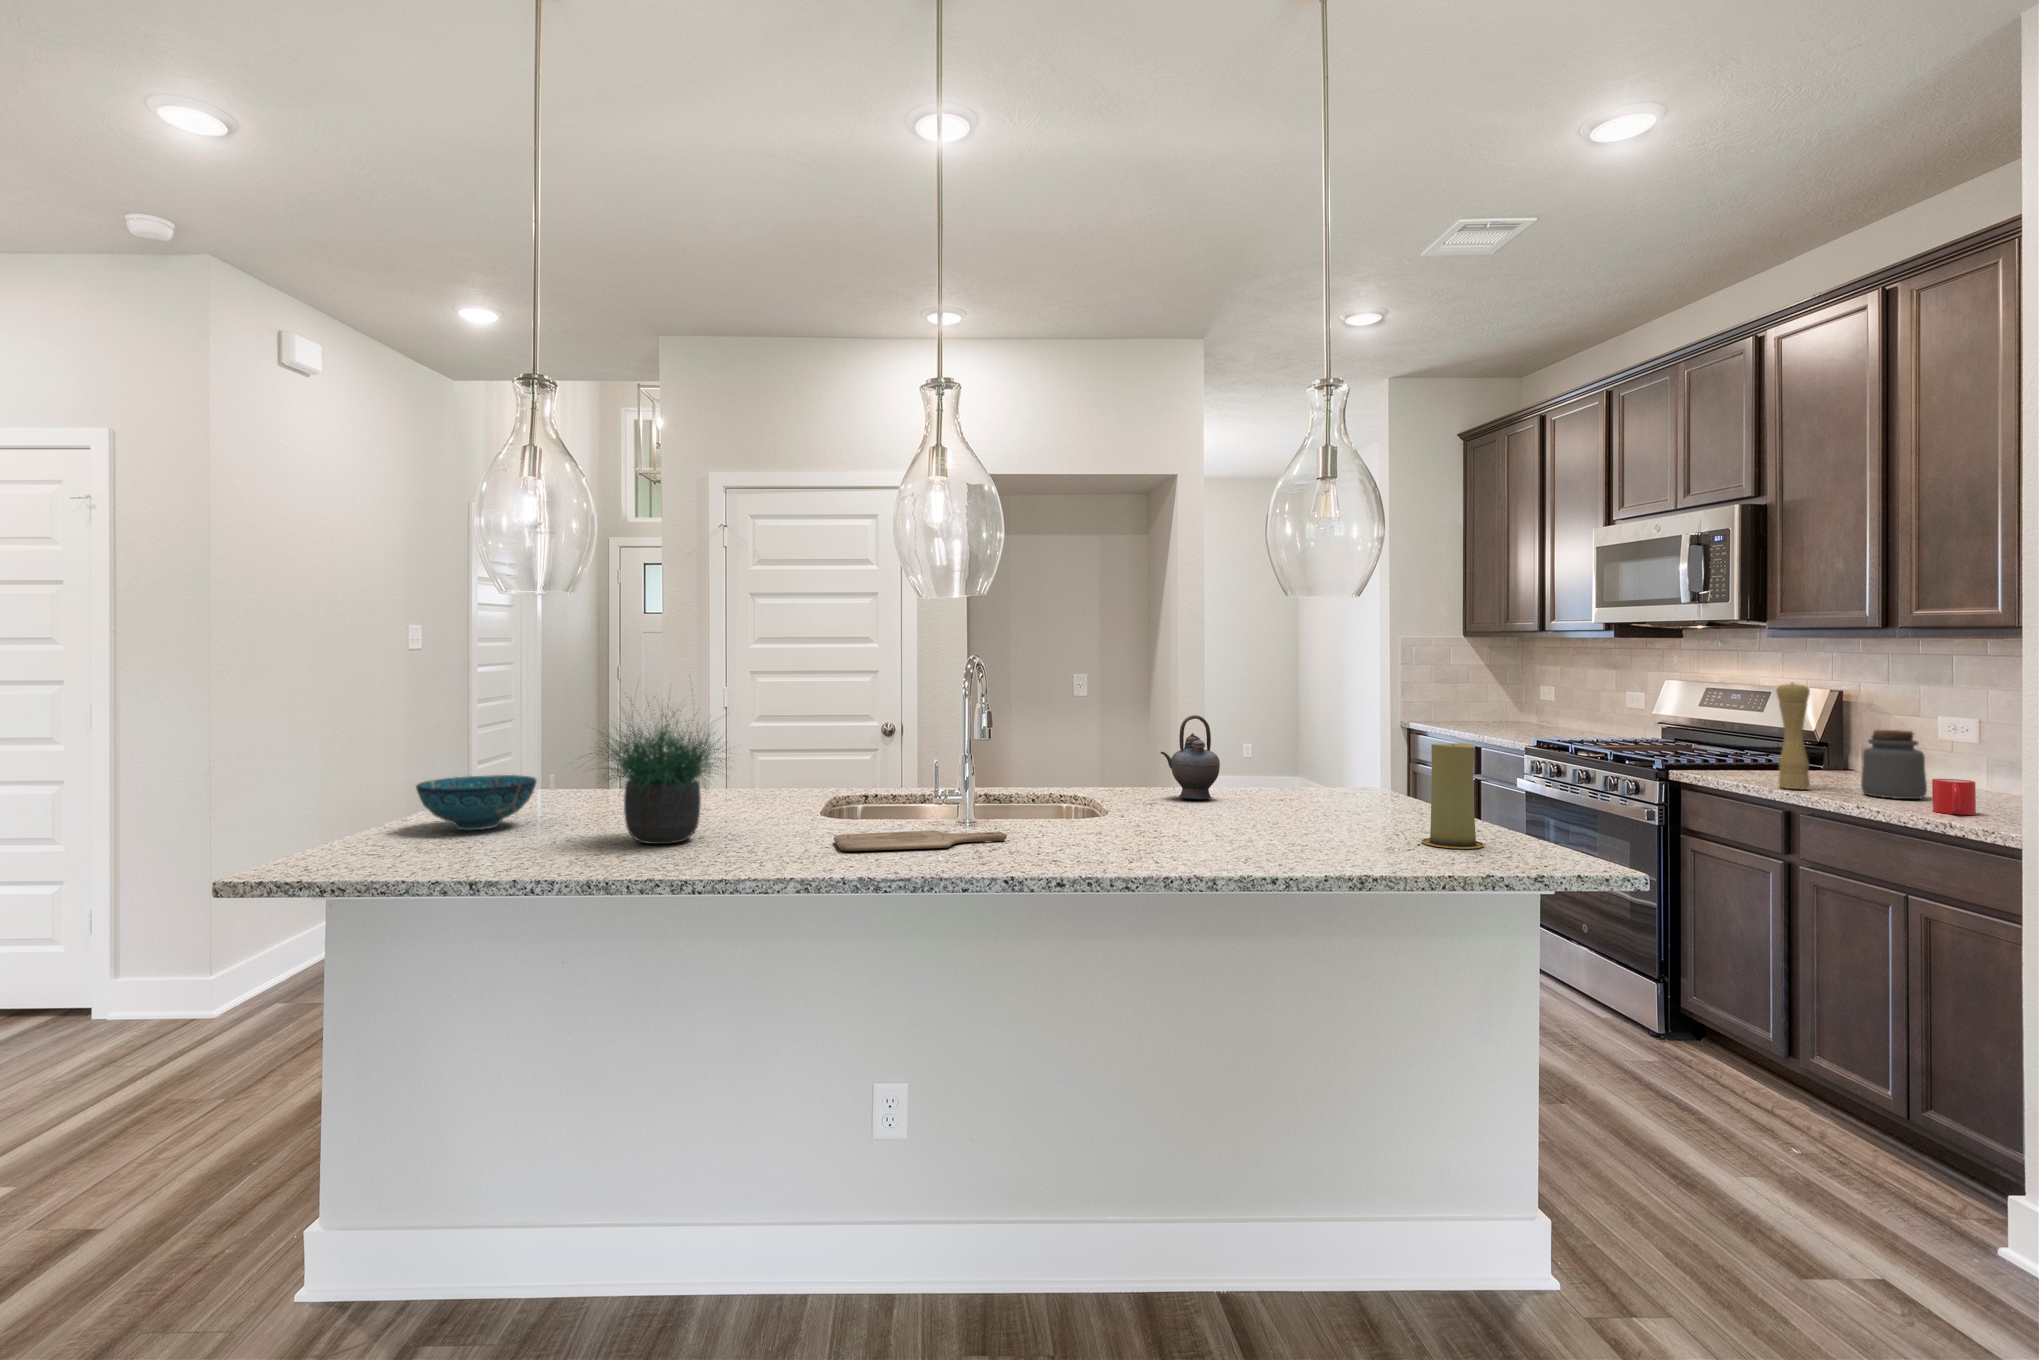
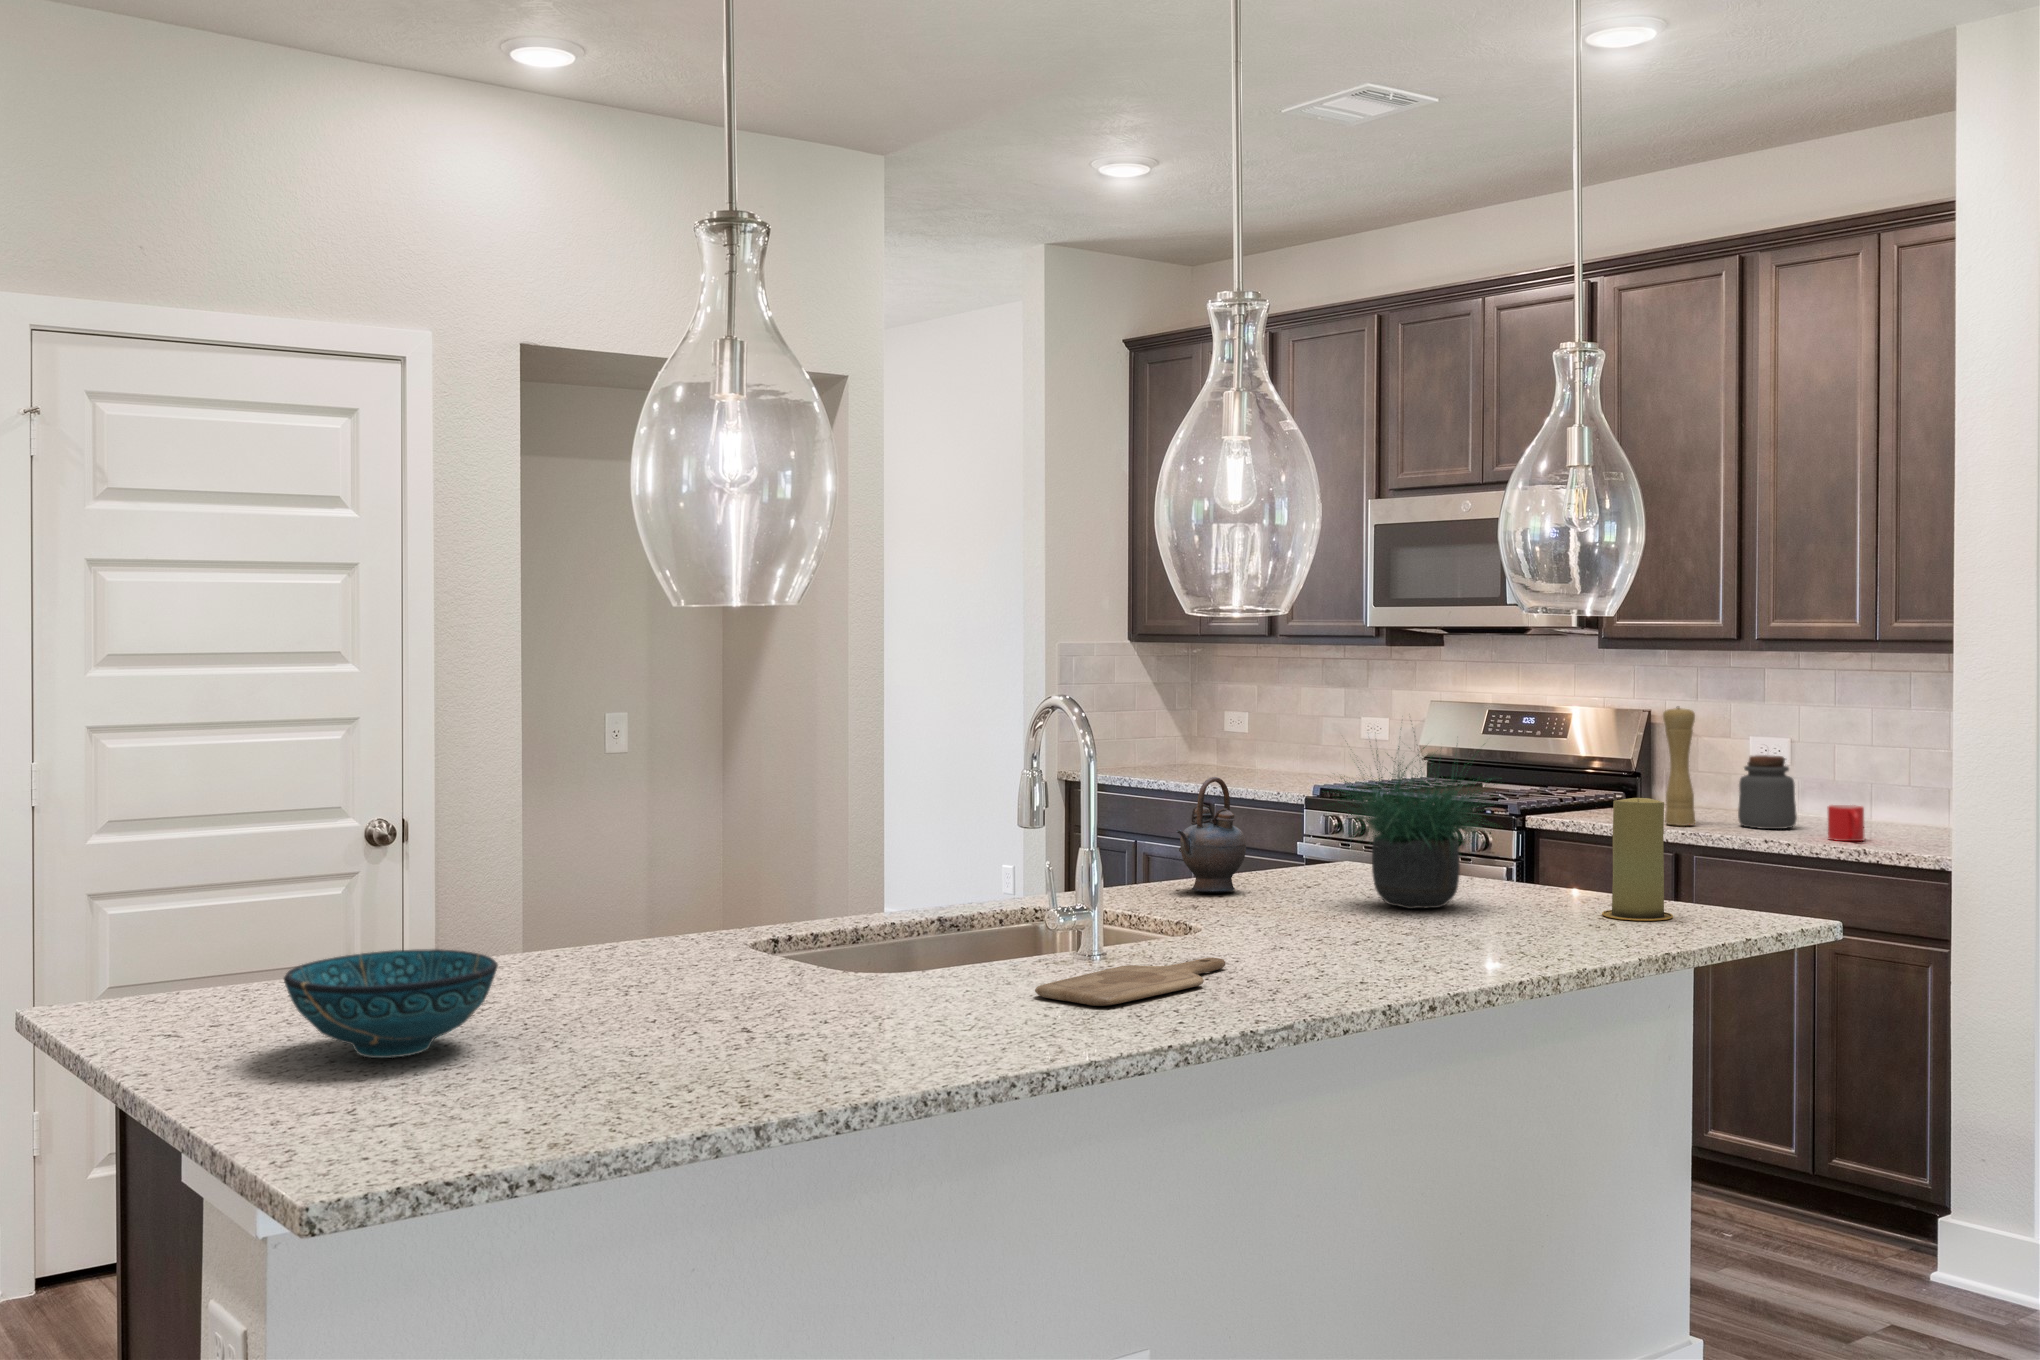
potted plant: present [589,705,725,844] -> present [1329,746,1495,909]

